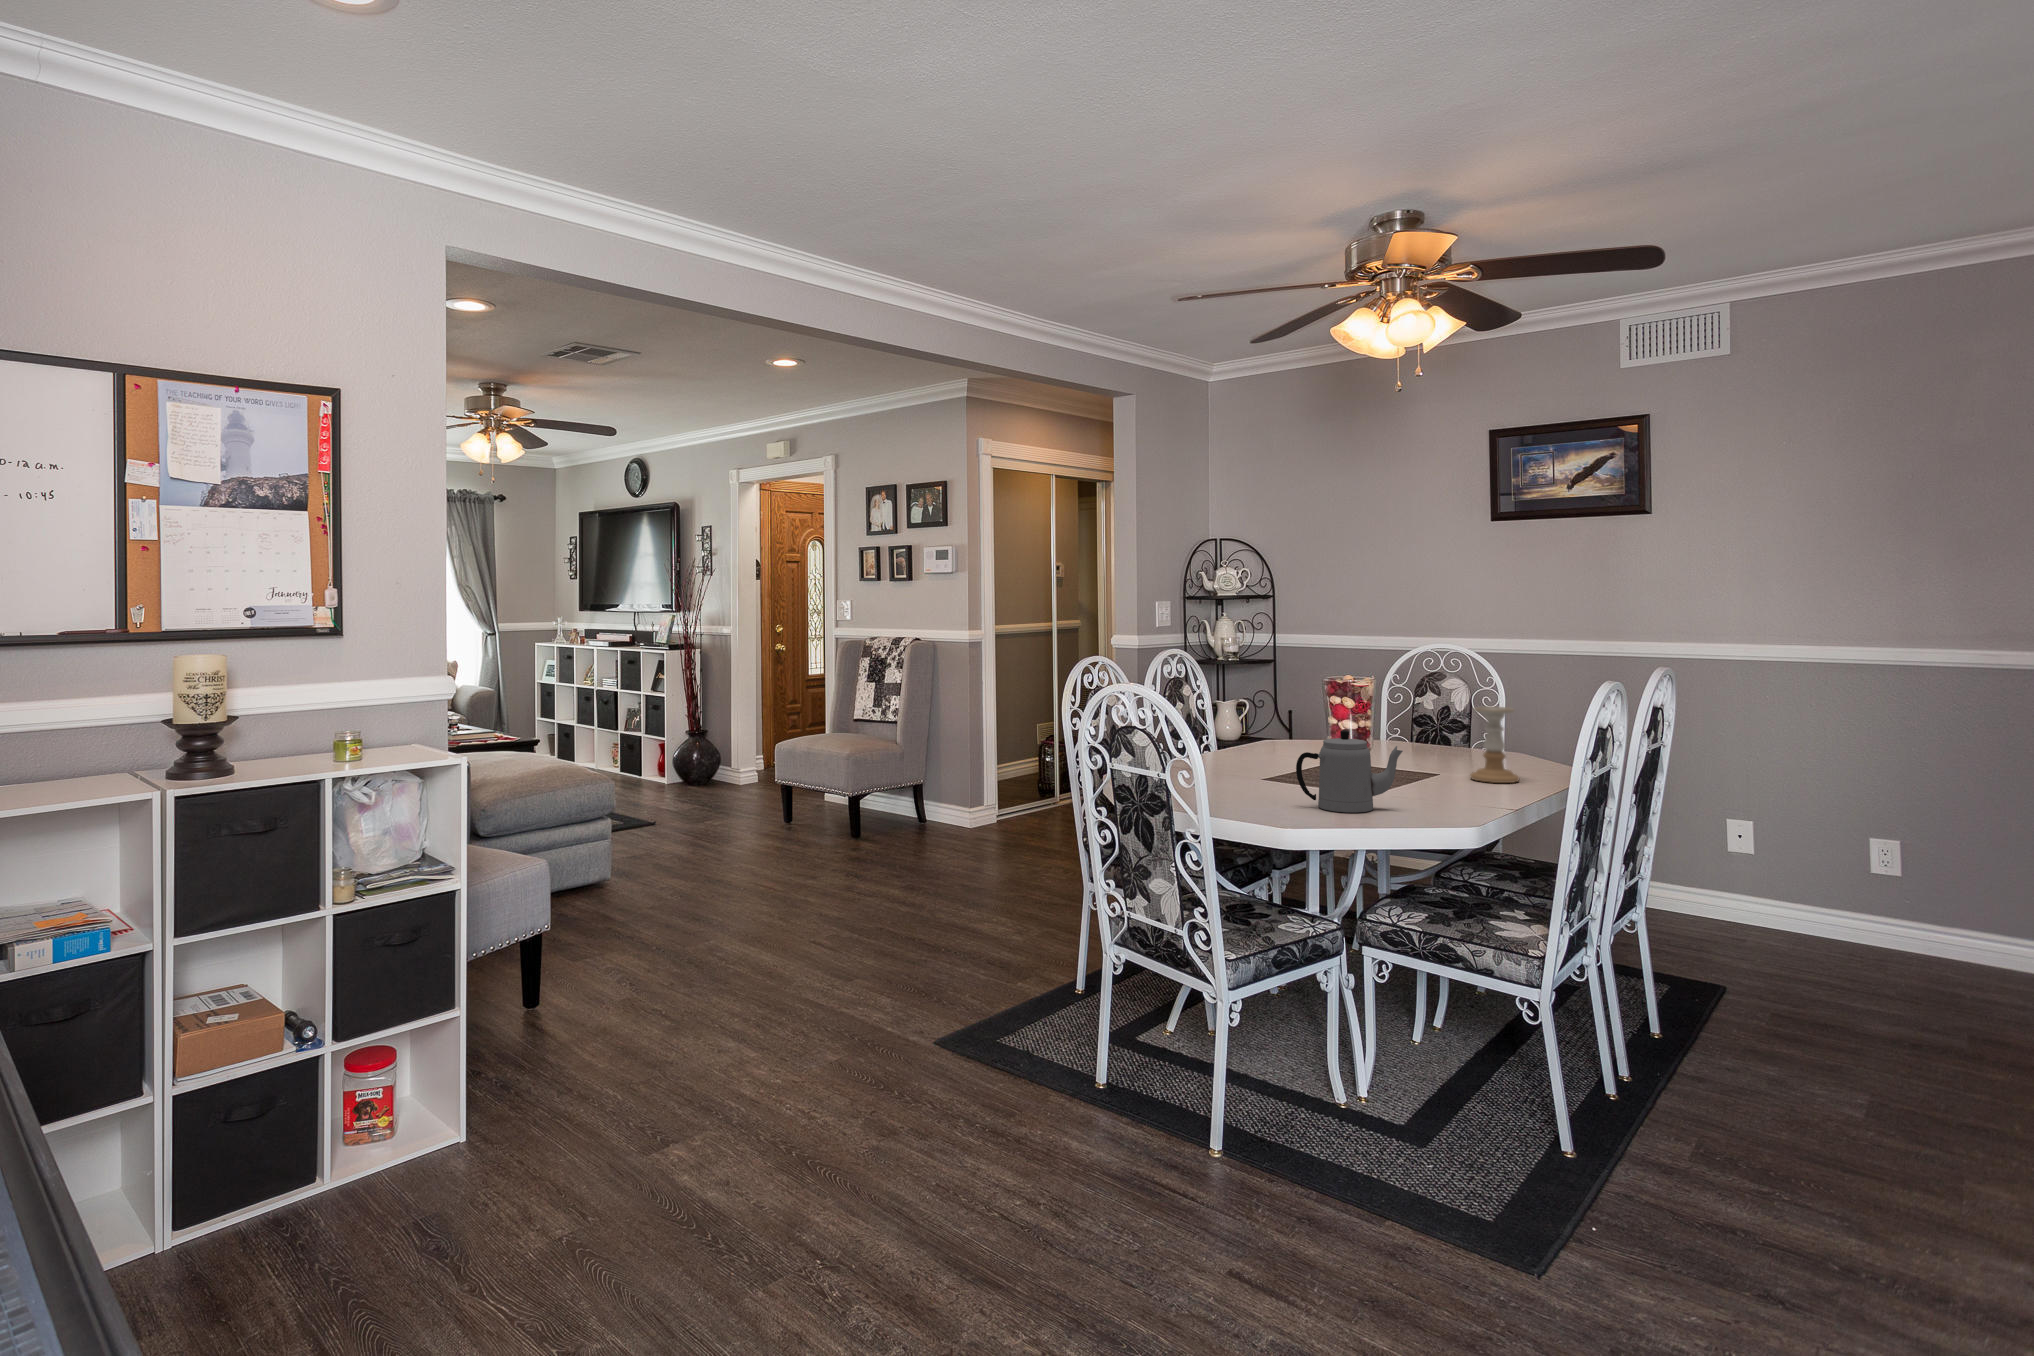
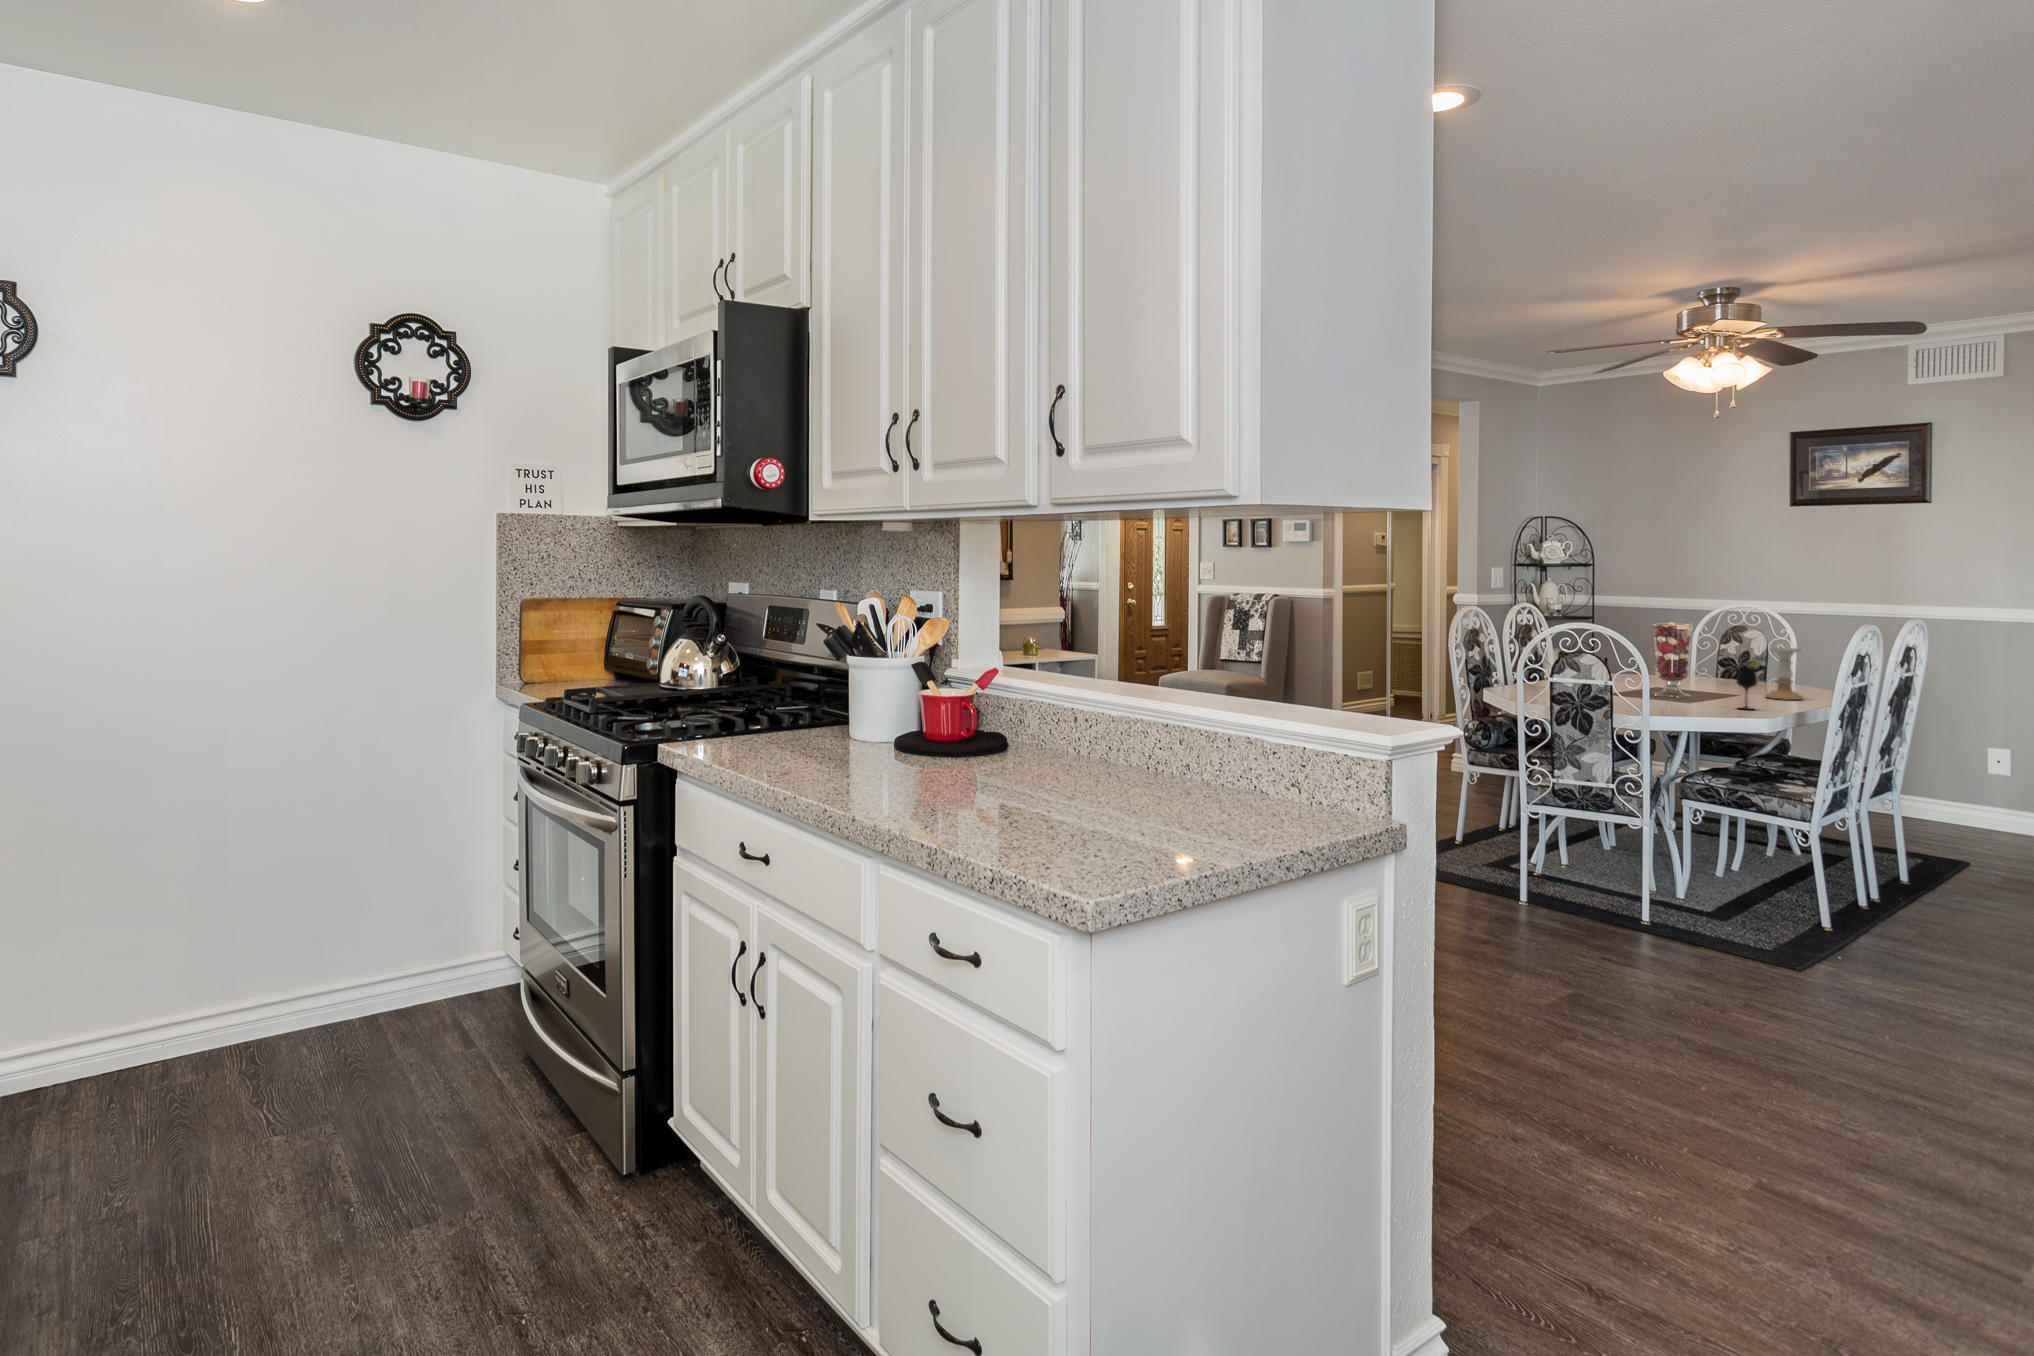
wine glass: none [1430,725,1464,805] -> present [1736,661,1761,710]
teapot: present [1296,730,1403,813] -> none [1640,659,1718,712]

